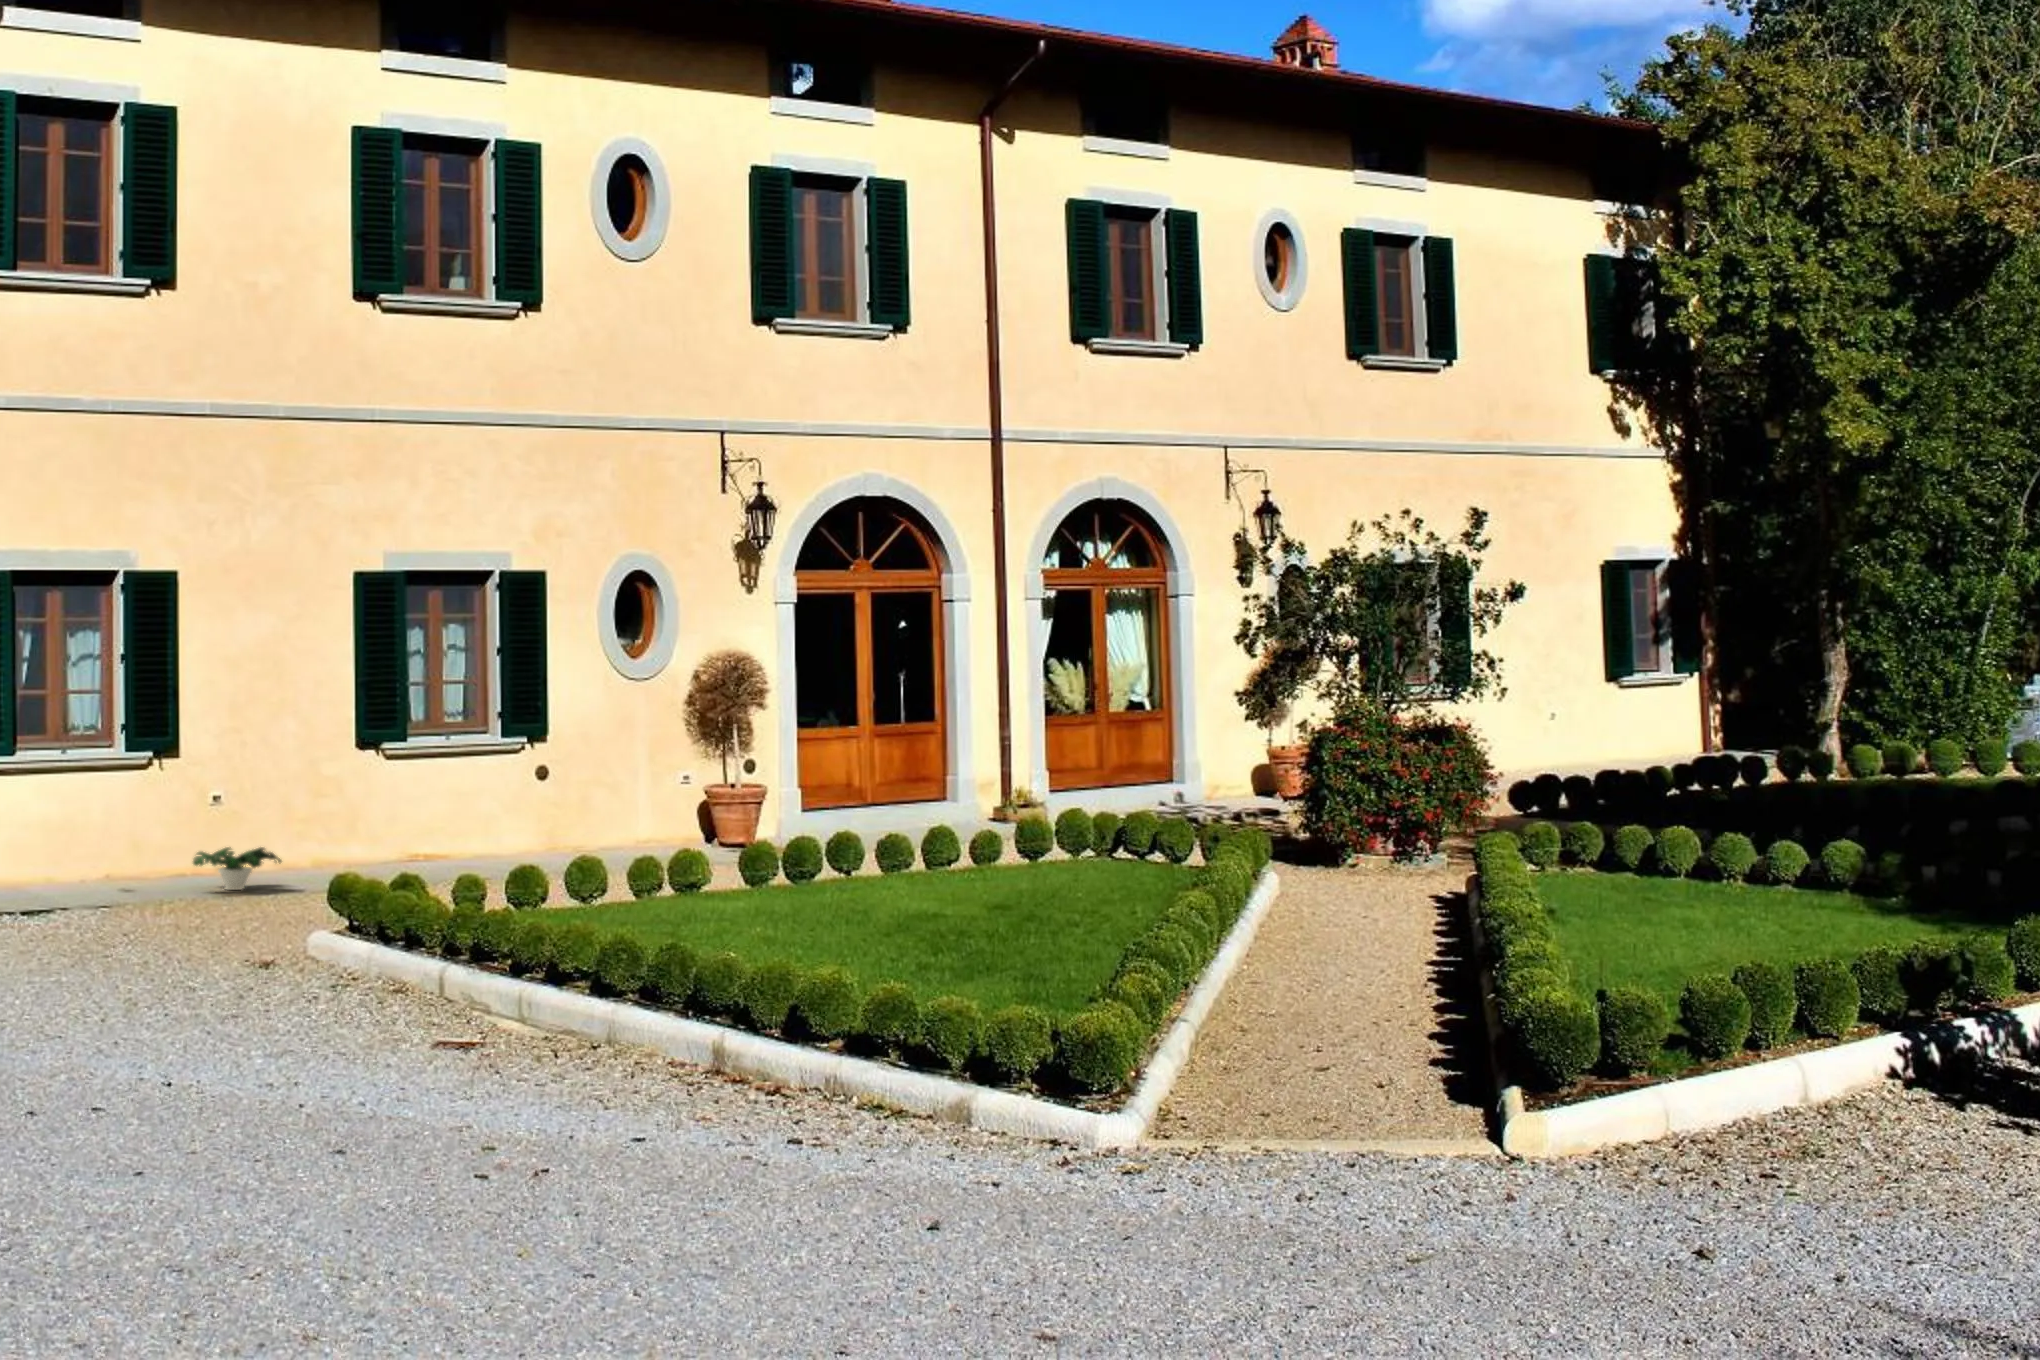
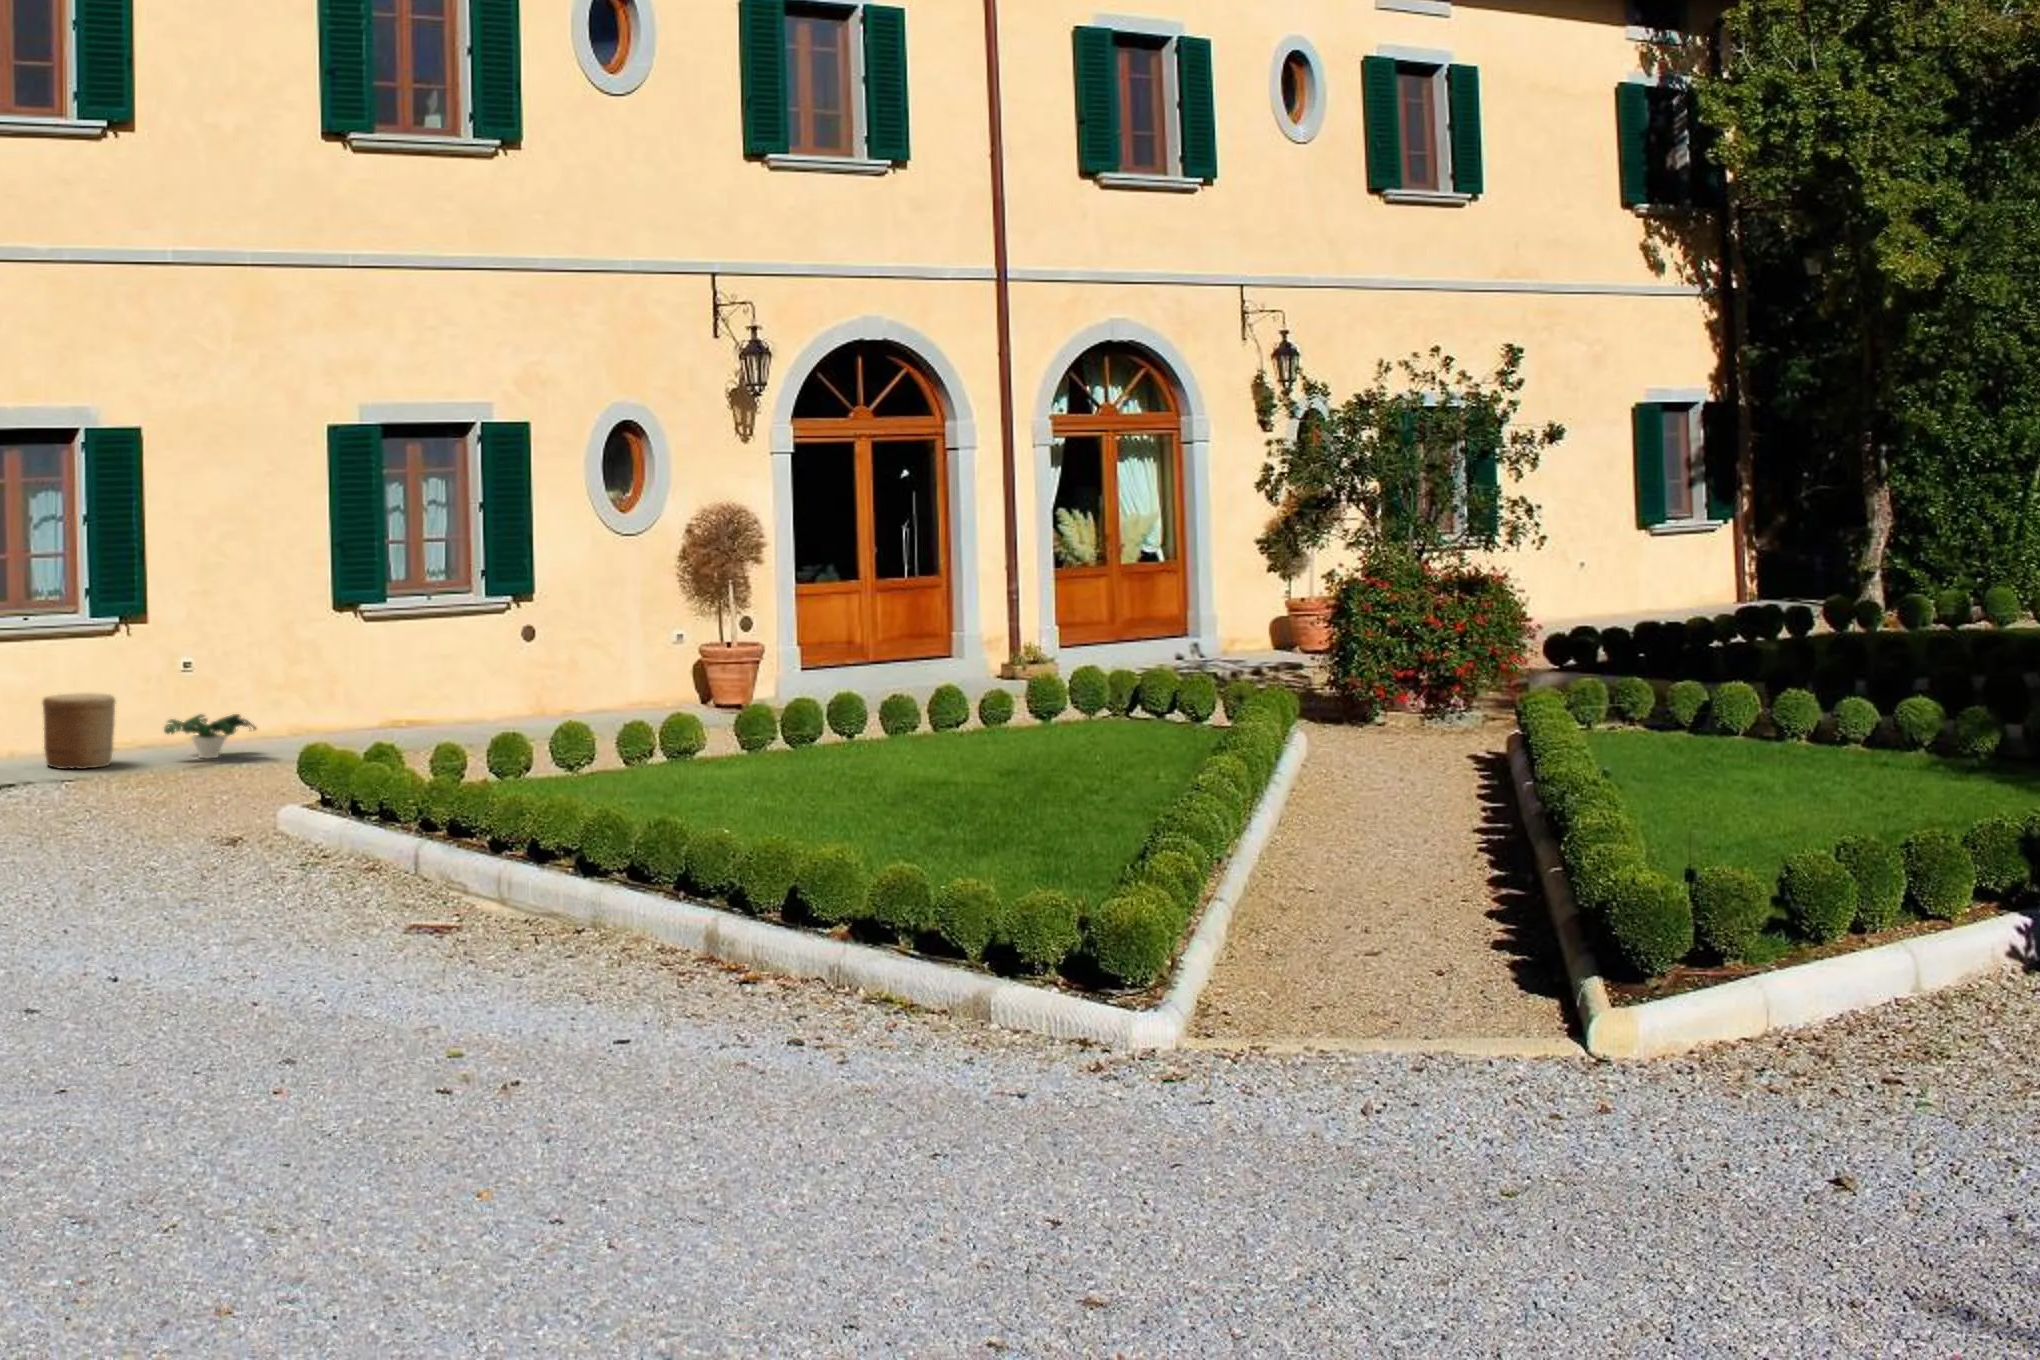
woven basket: none [77,826,147,899] -> present [43,693,115,769]

